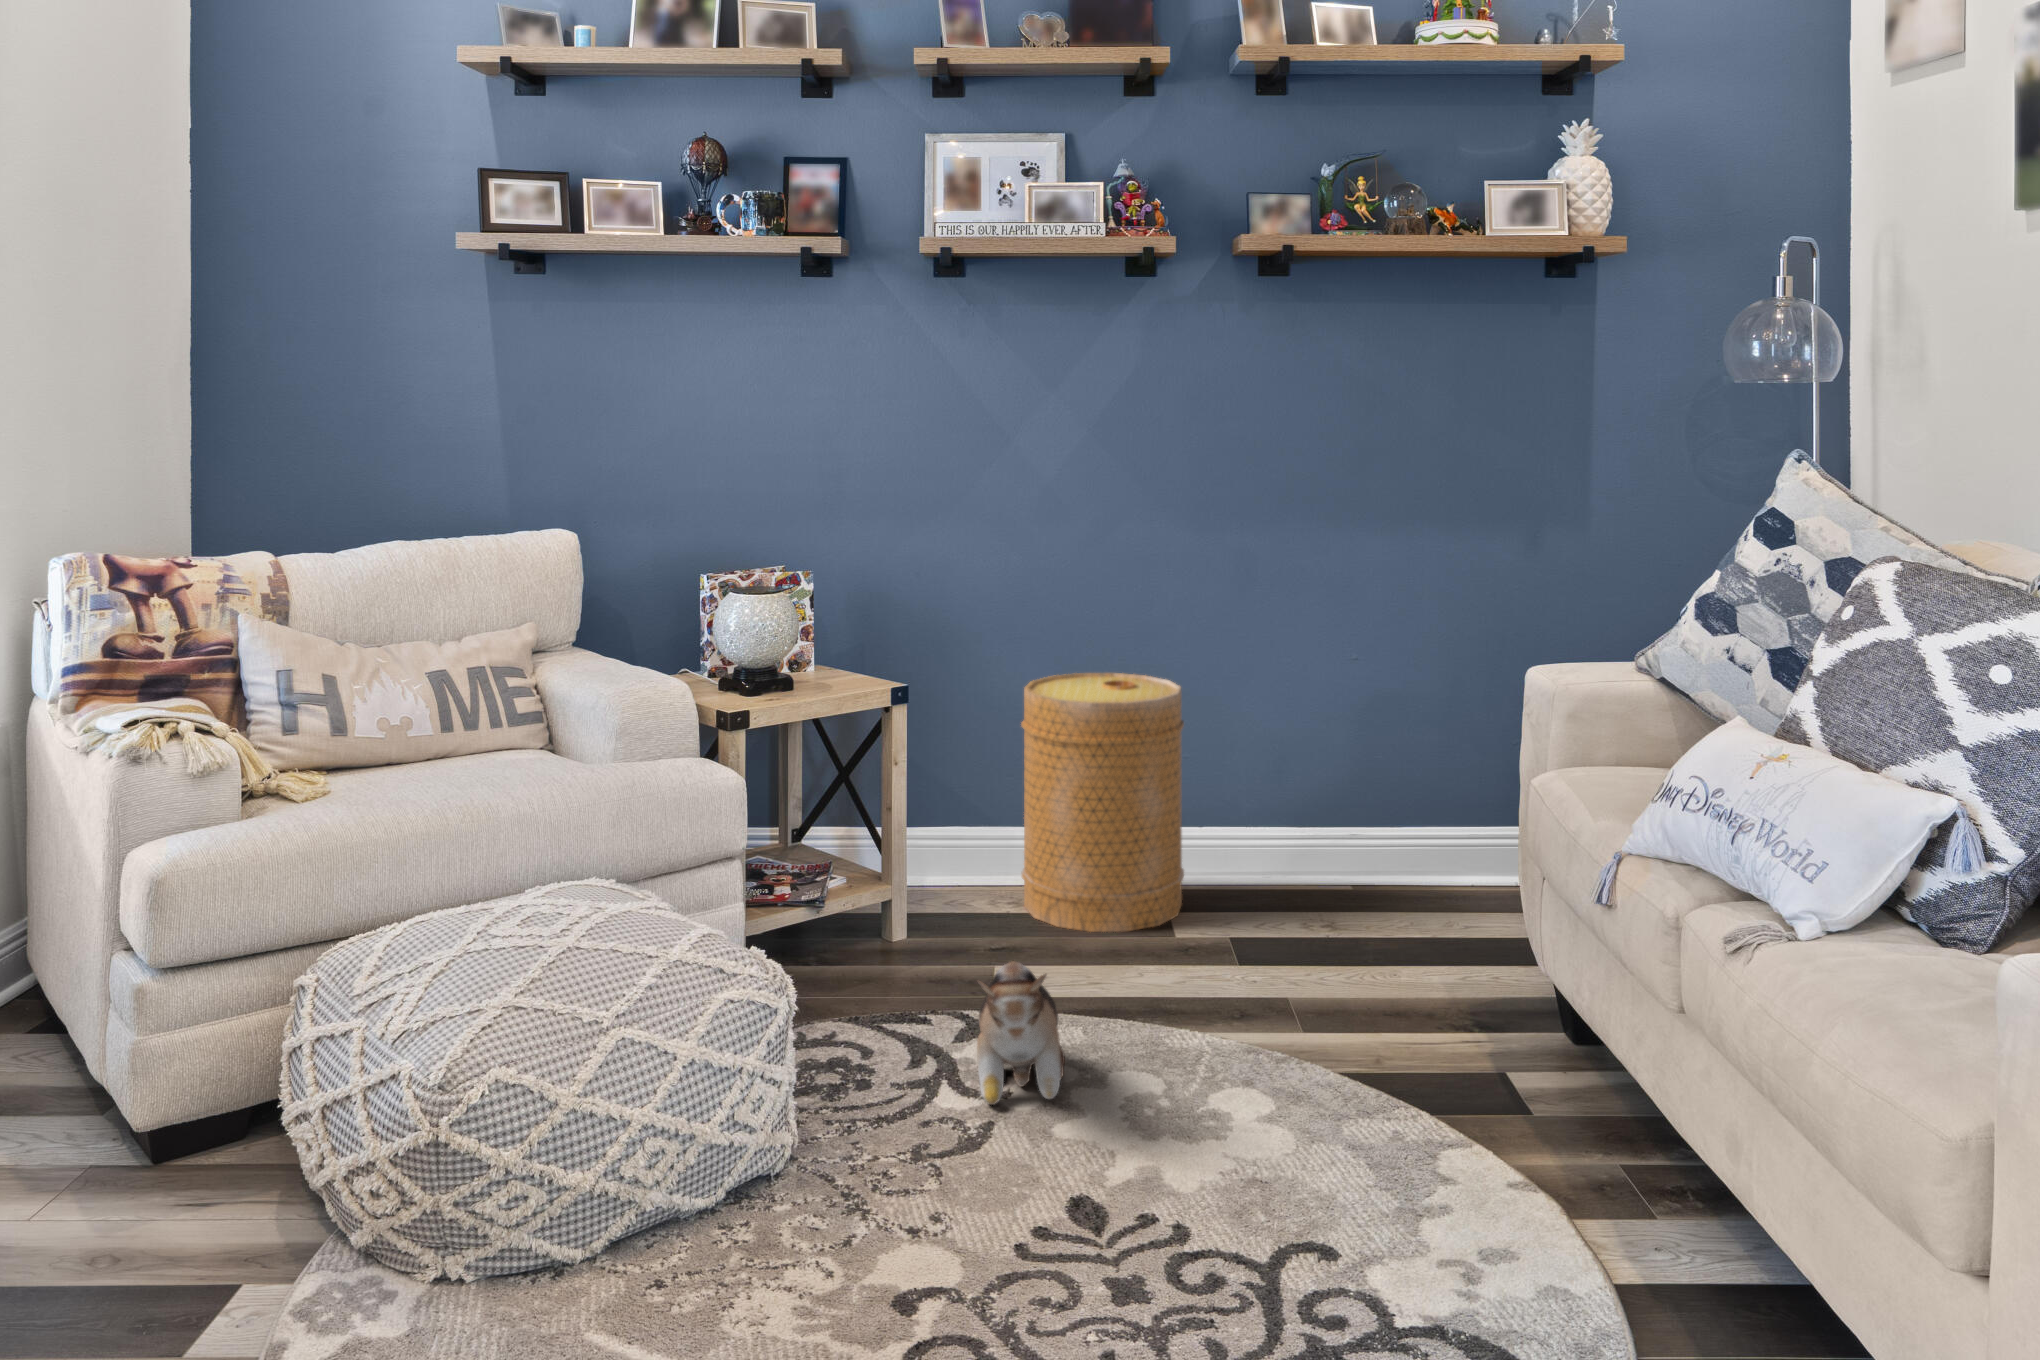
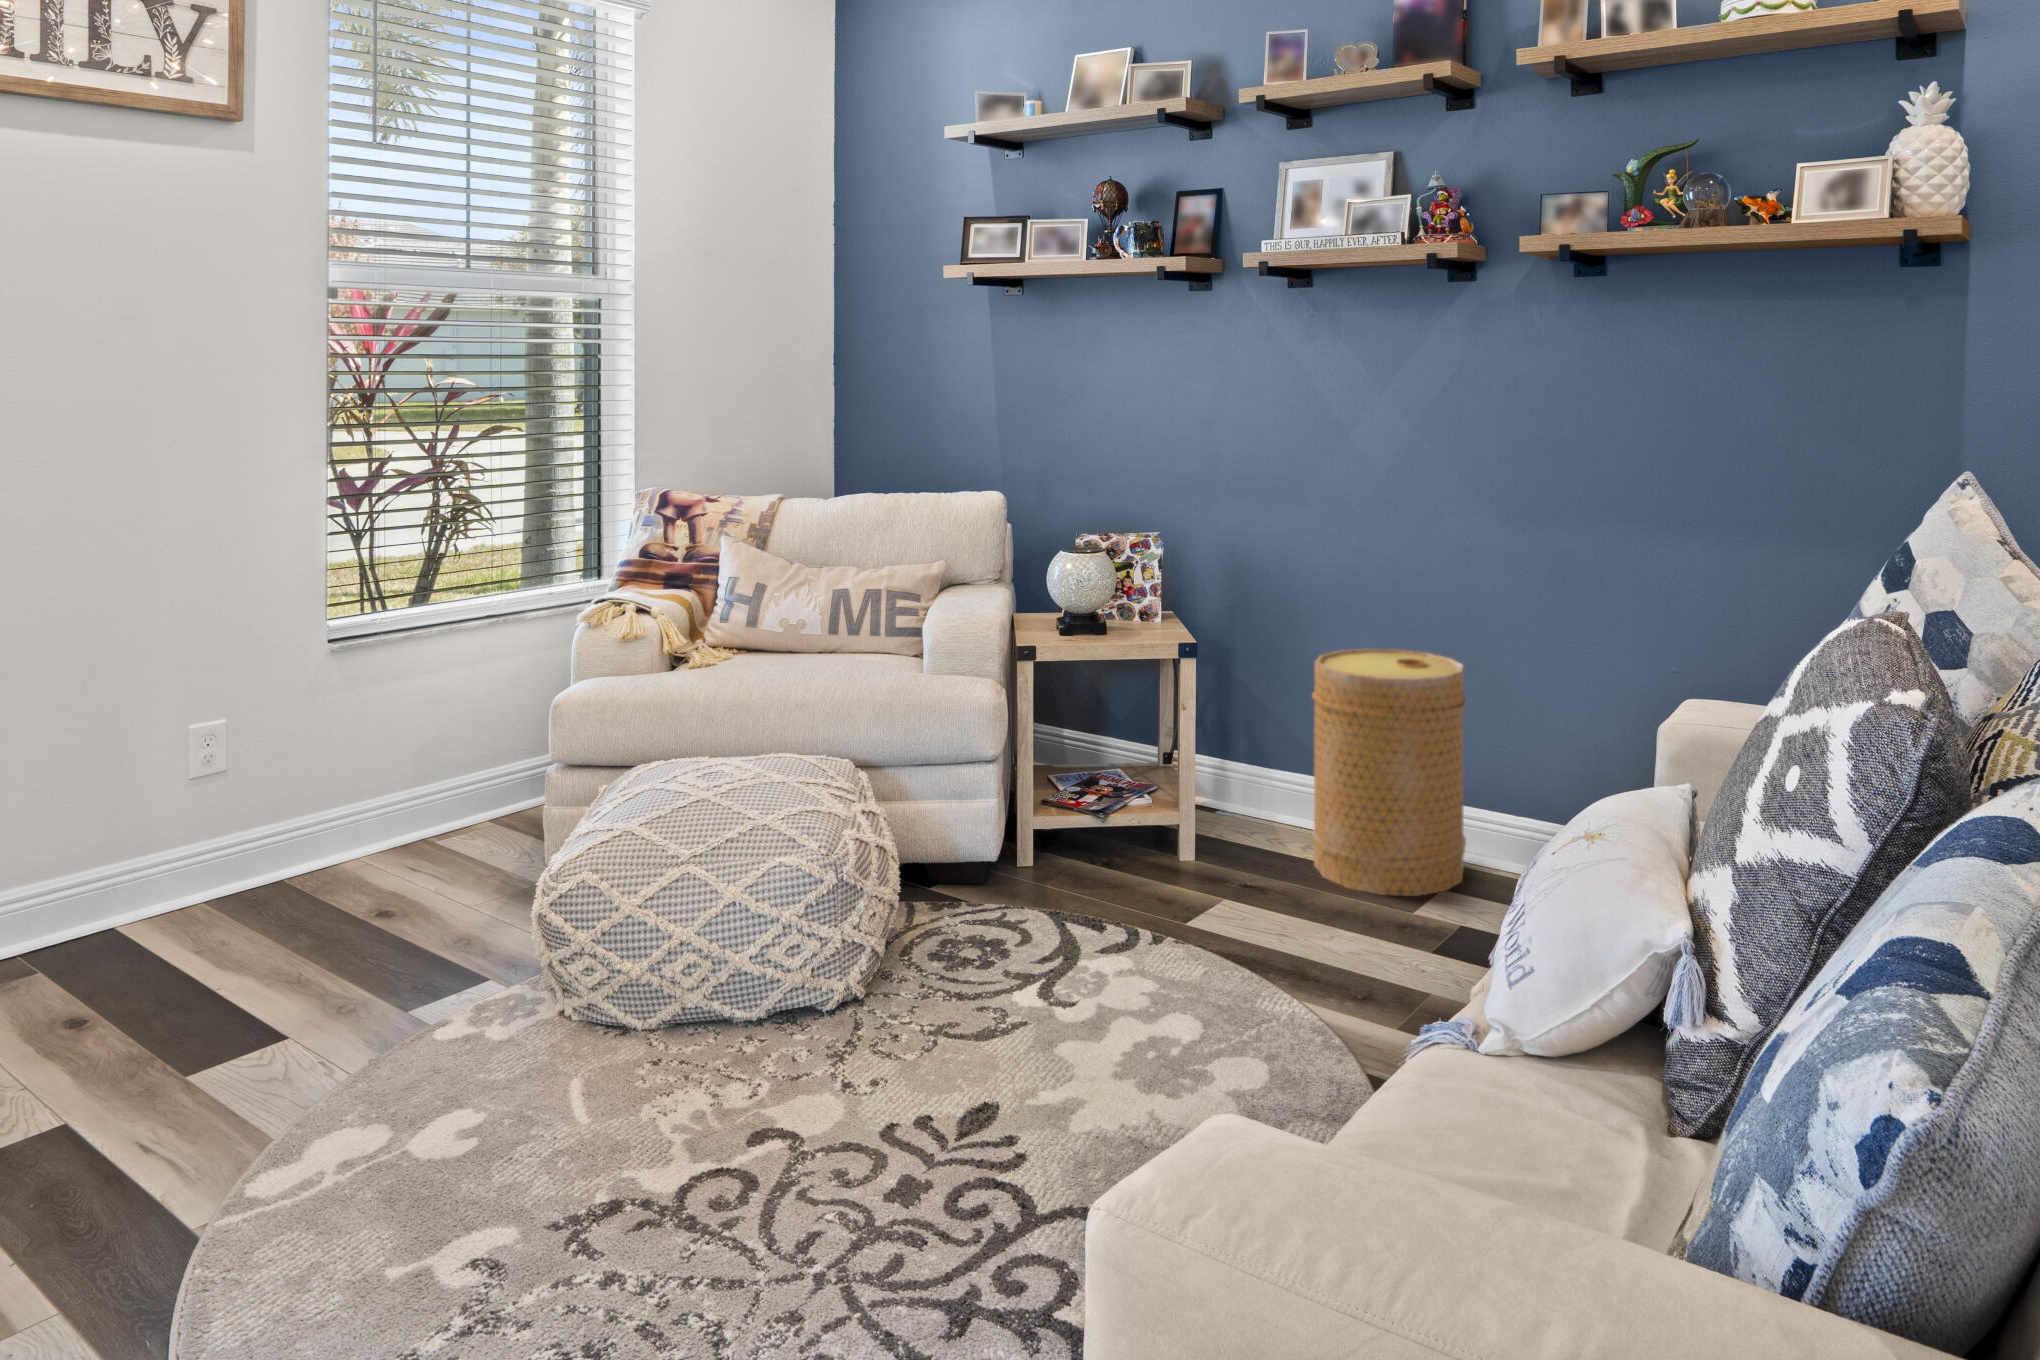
plush toy: present [977,961,1065,1105] -> none [1027,882,1174,1016]

